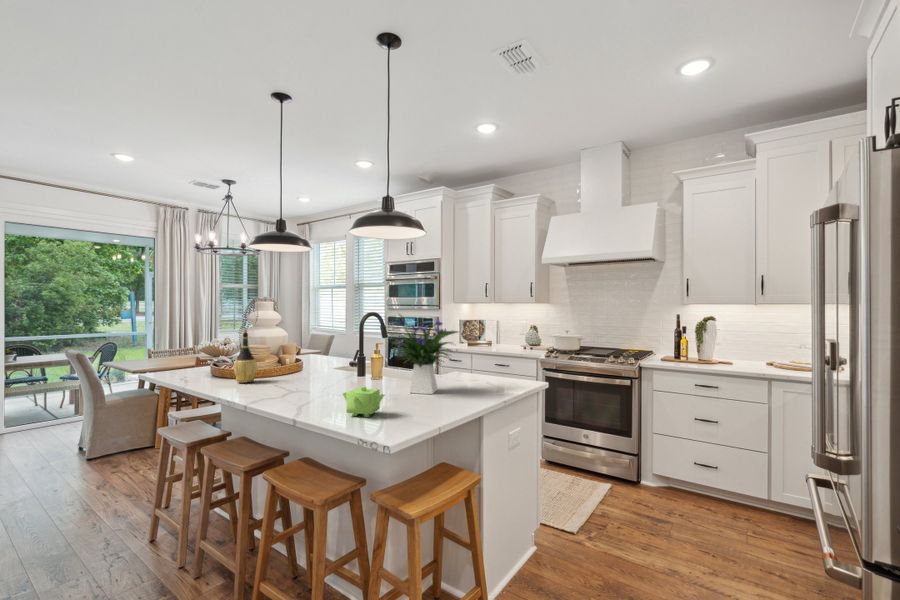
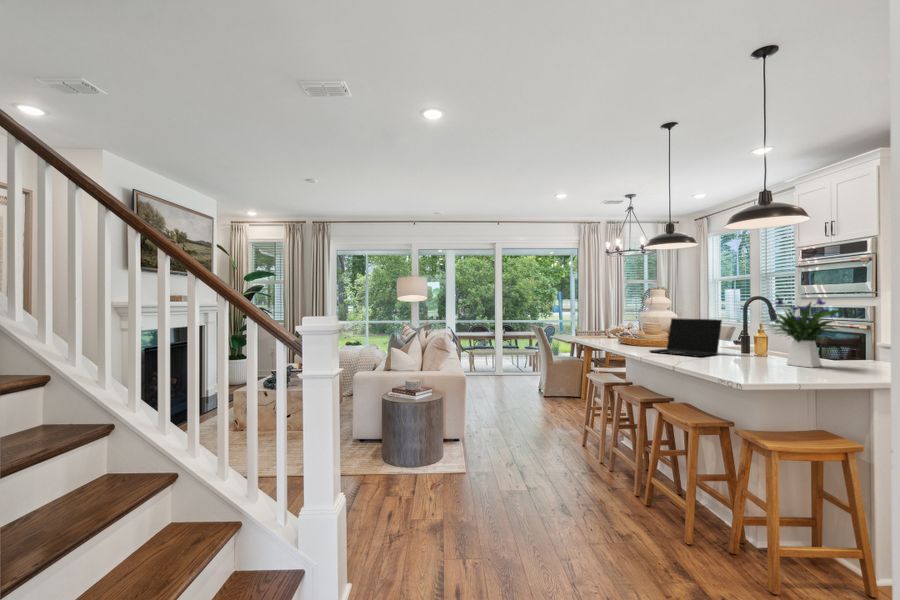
wine bottle: present [234,329,257,383] -> none [634,309,651,348]
laptop: none [254,340,341,392] -> present [649,318,722,357]
teapot: present [343,387,385,417] -> none [713,348,750,371]

